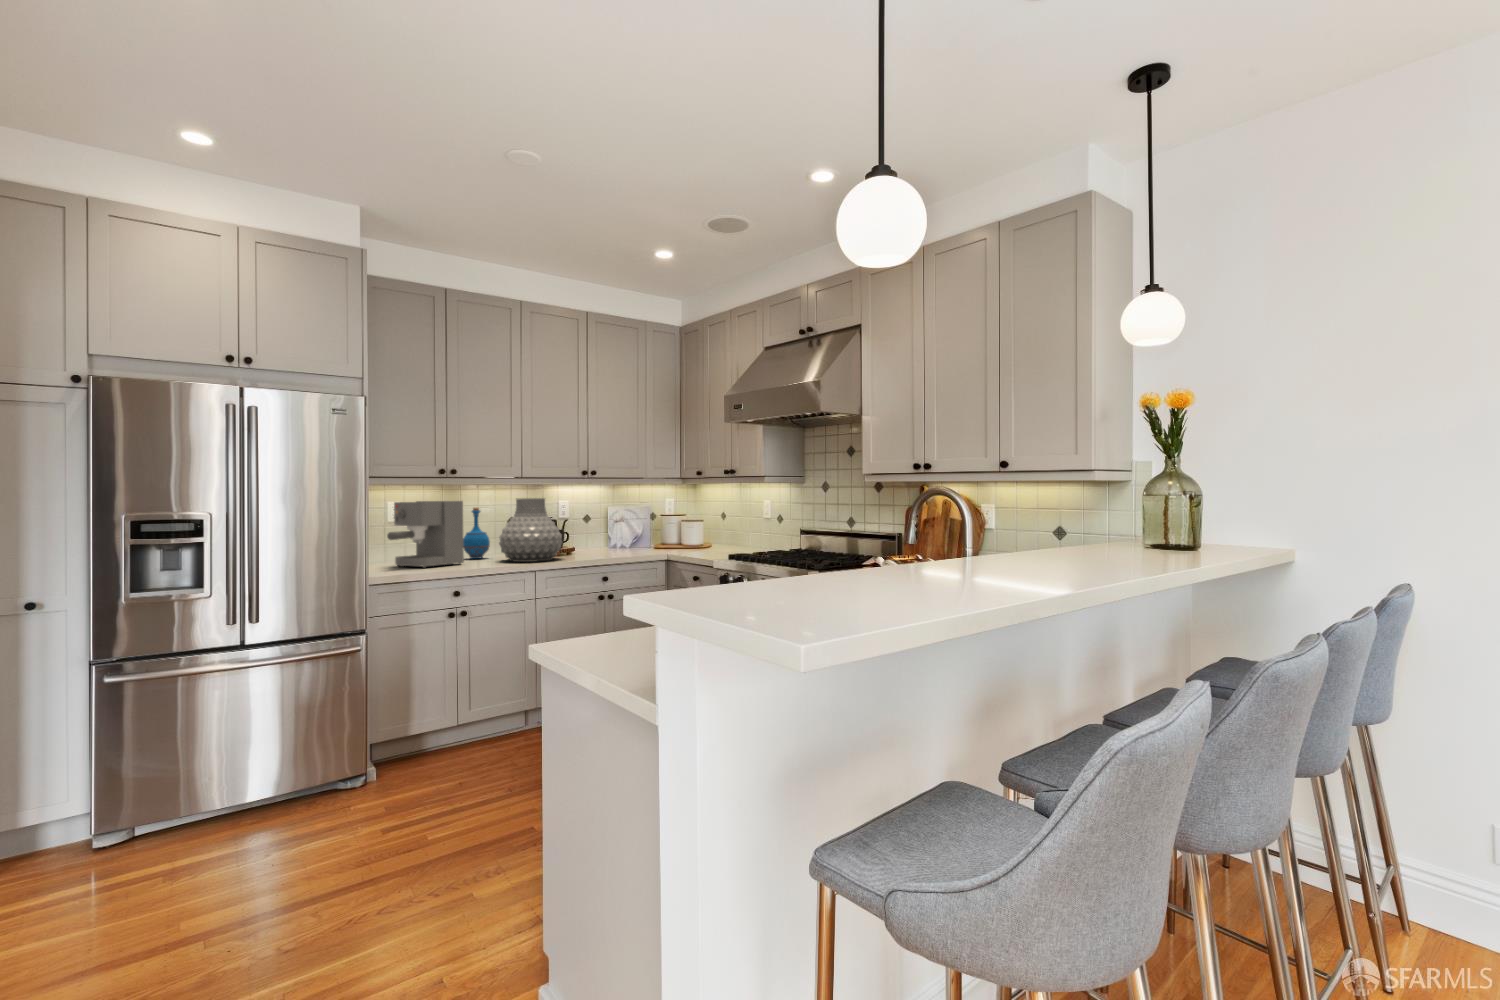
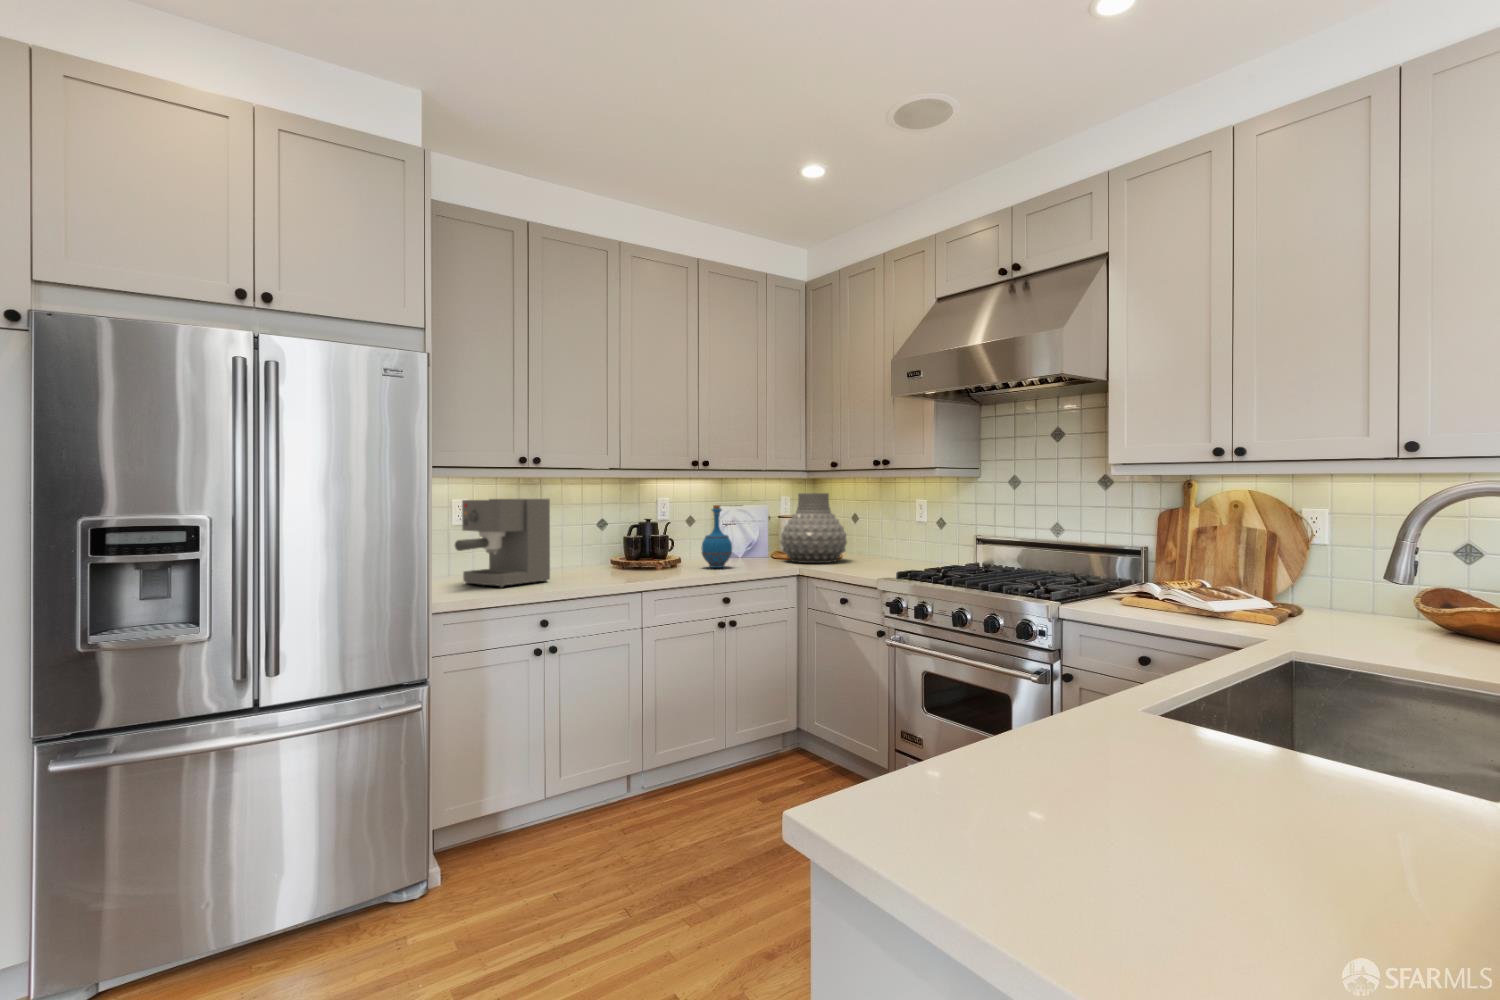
vase: present [499,498,562,562] -> present [781,493,847,563]
bottle: present [463,508,490,559] -> present [701,505,732,568]

